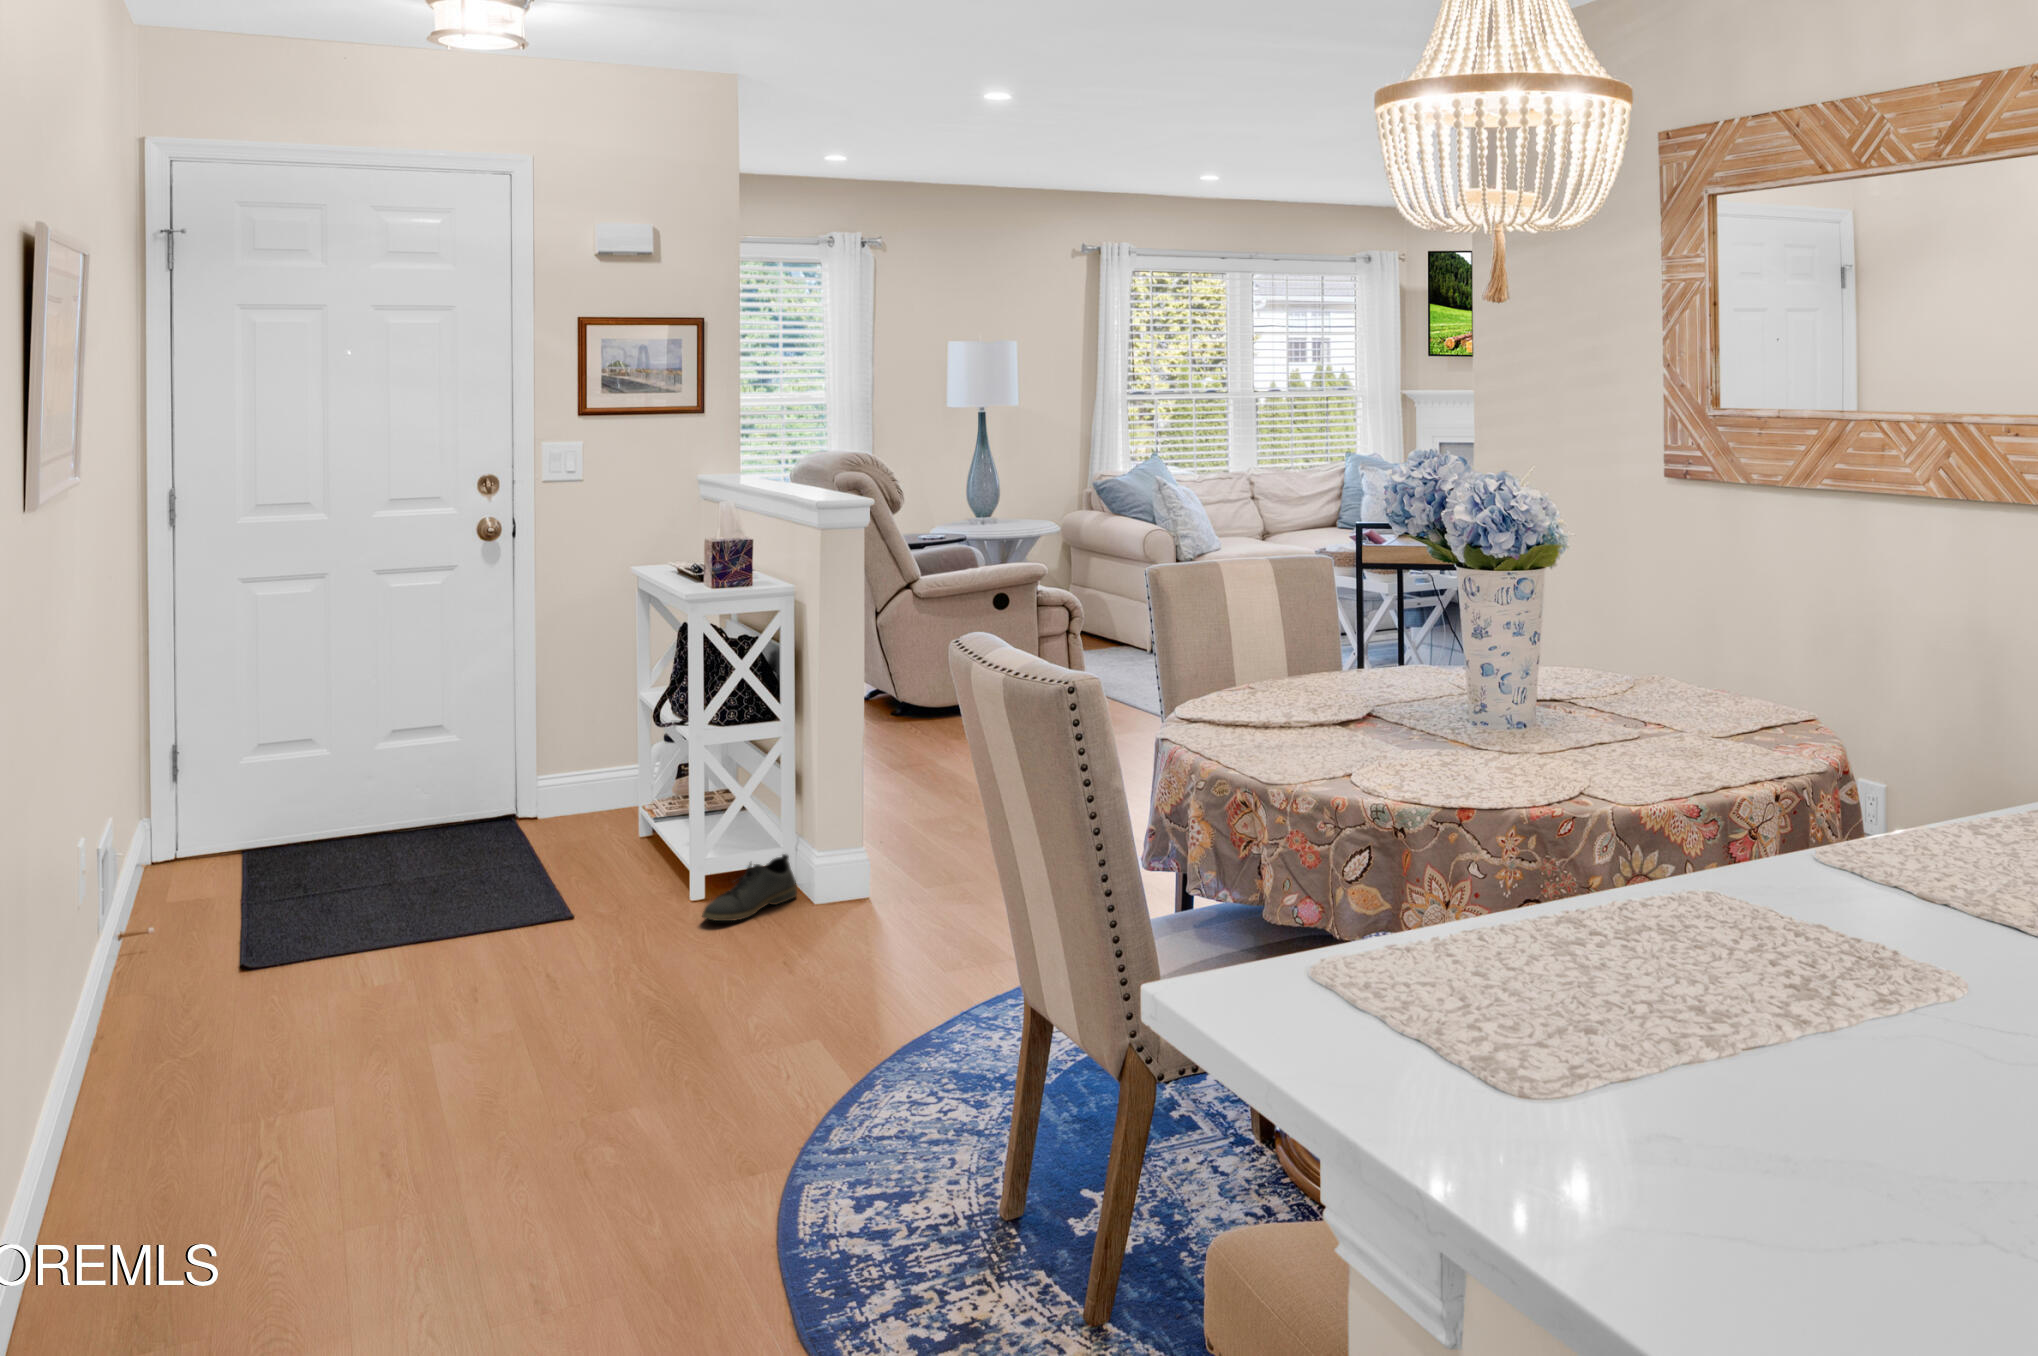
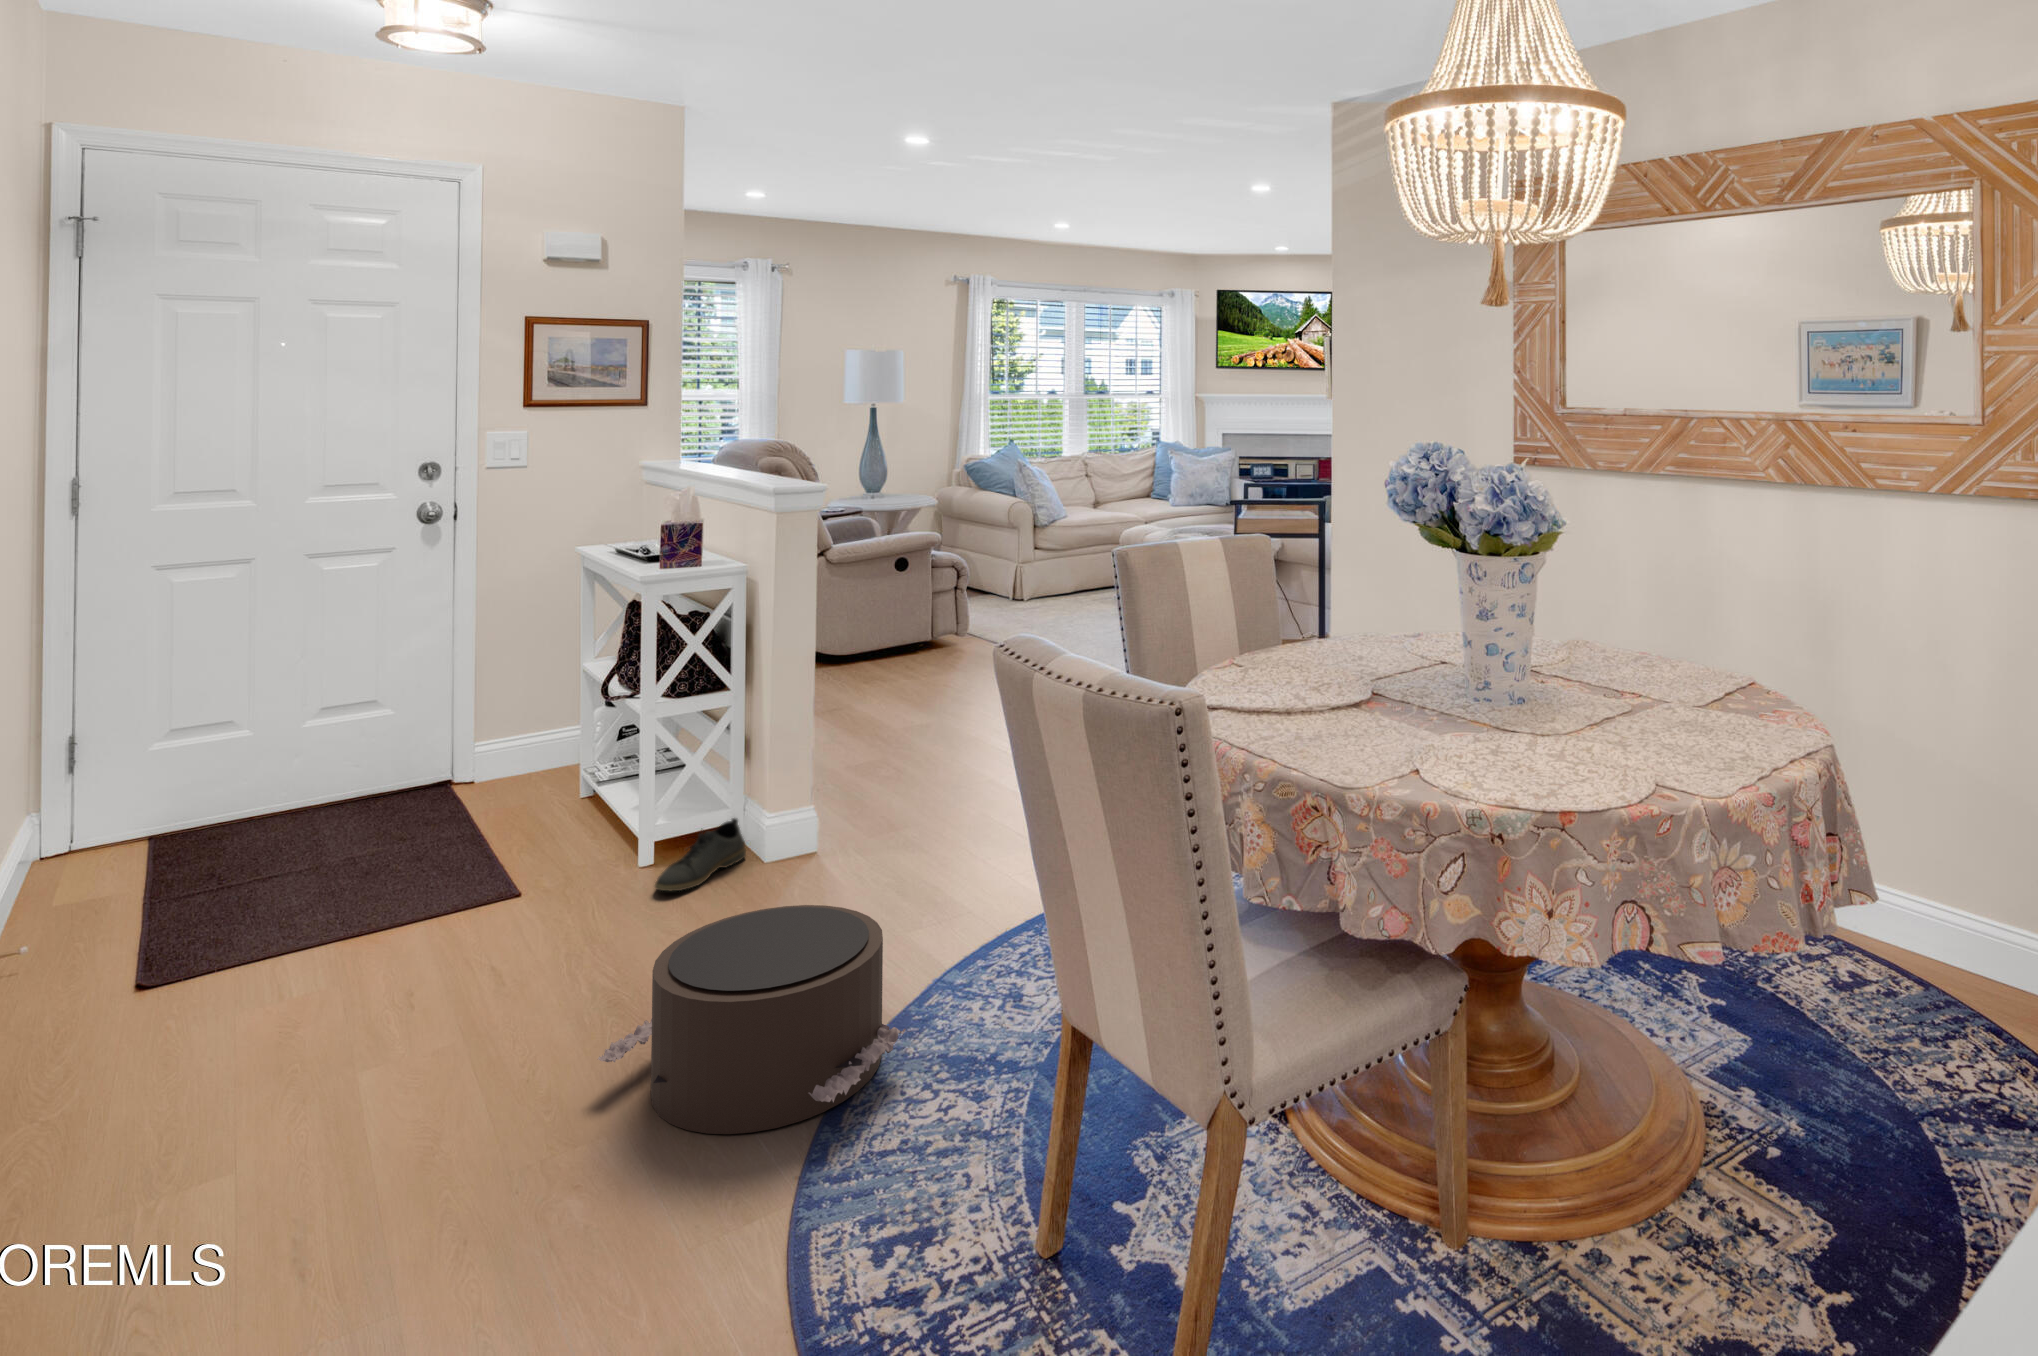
pouf: none [629,920,916,1114] -> present [598,905,906,1134]

